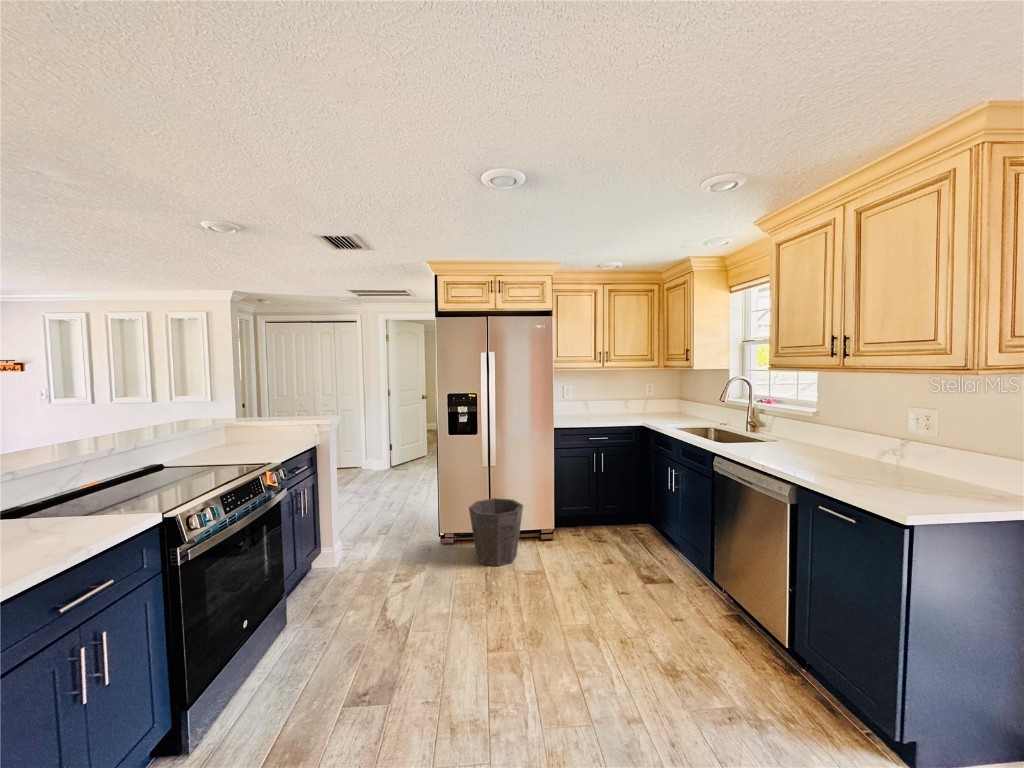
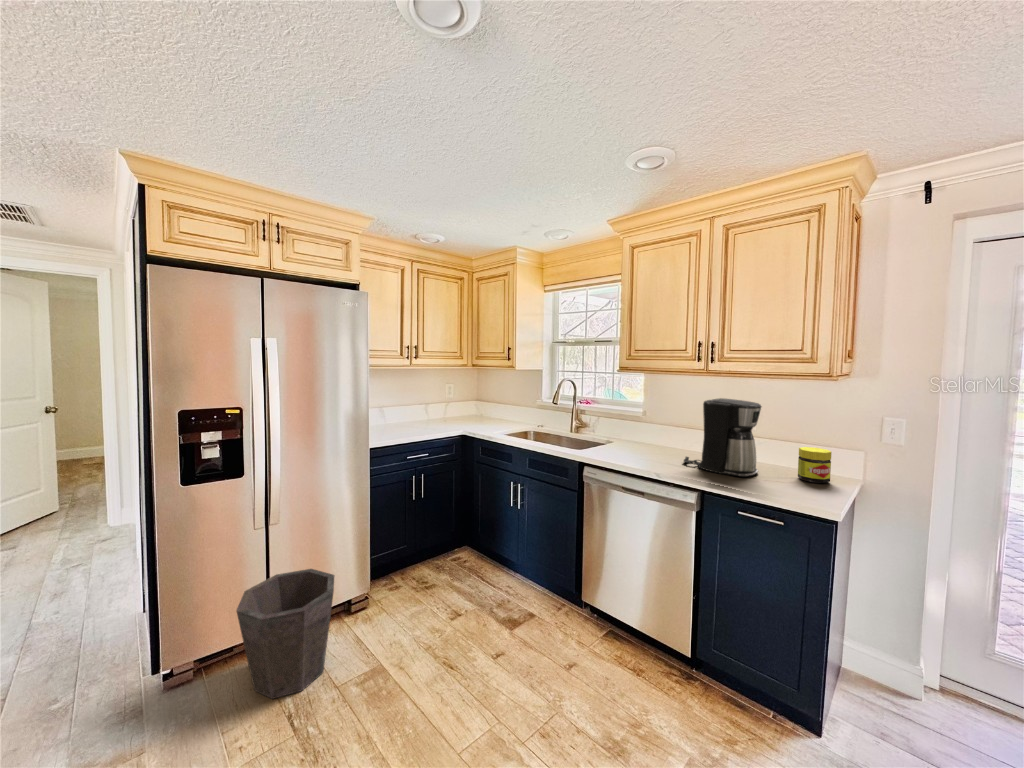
coffee maker: none [808,397,887,476] -> present [684,398,762,477]
jar: none [925,452,968,493] -> present [798,447,831,483]

